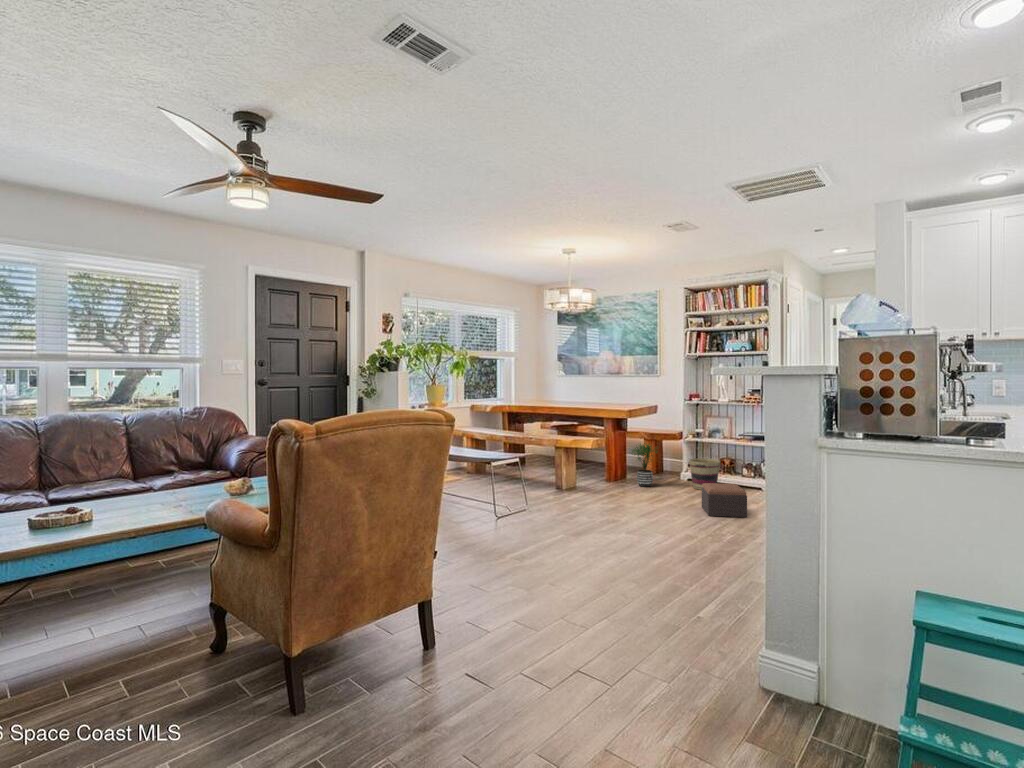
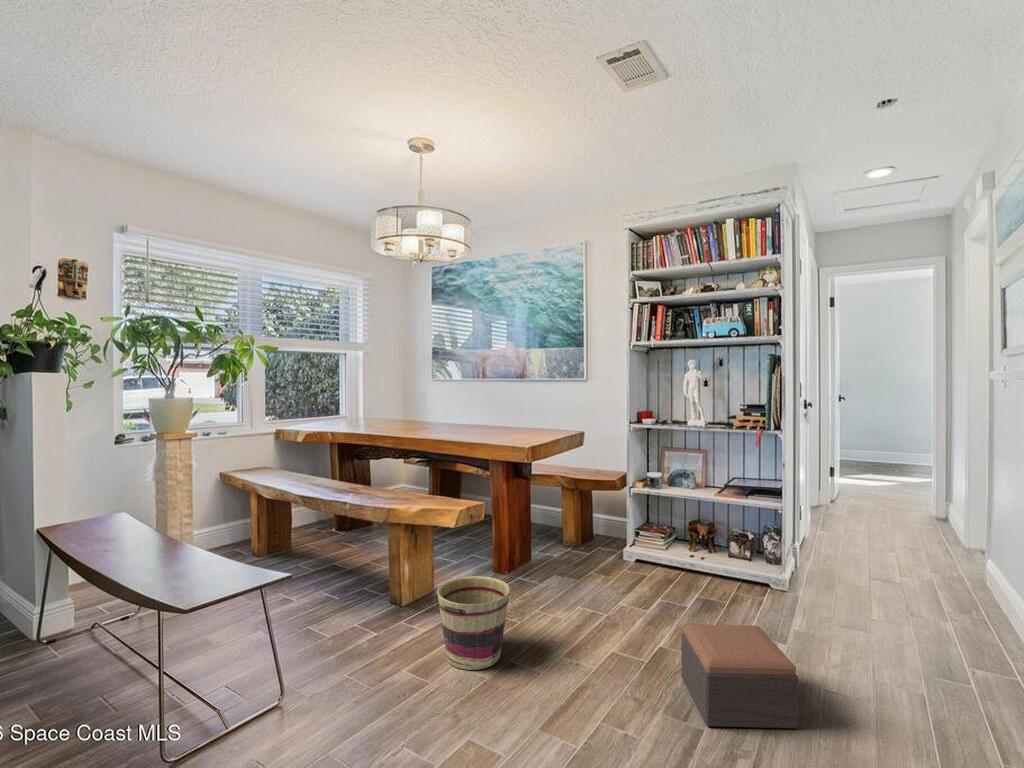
potted plant: present [632,443,658,487] -> none [530,505,589,592]
basket: present [689,458,720,490] -> present [437,576,510,670]

